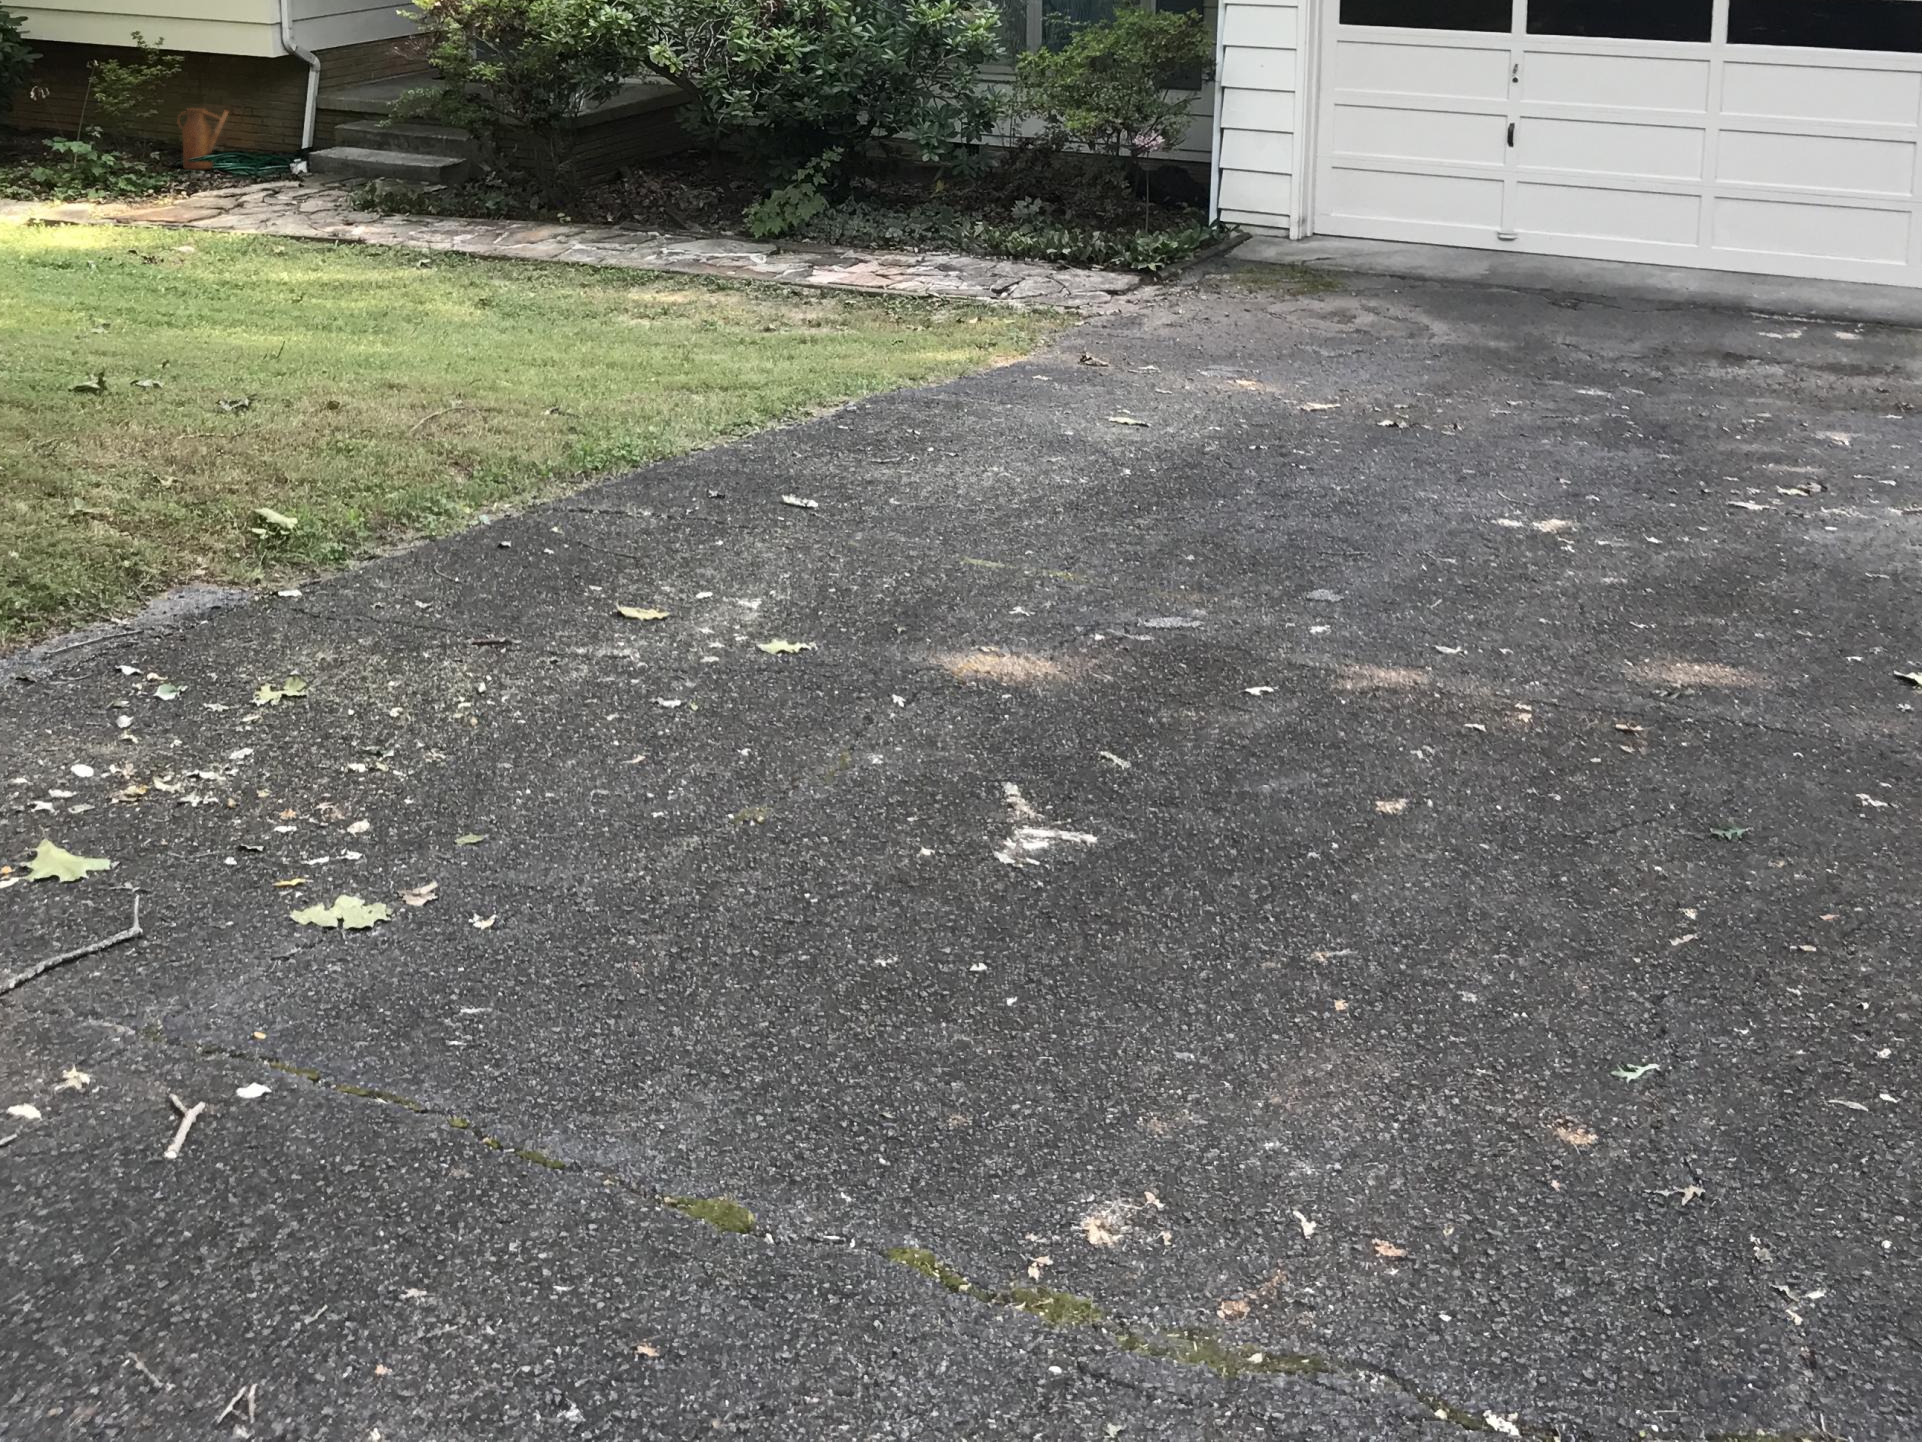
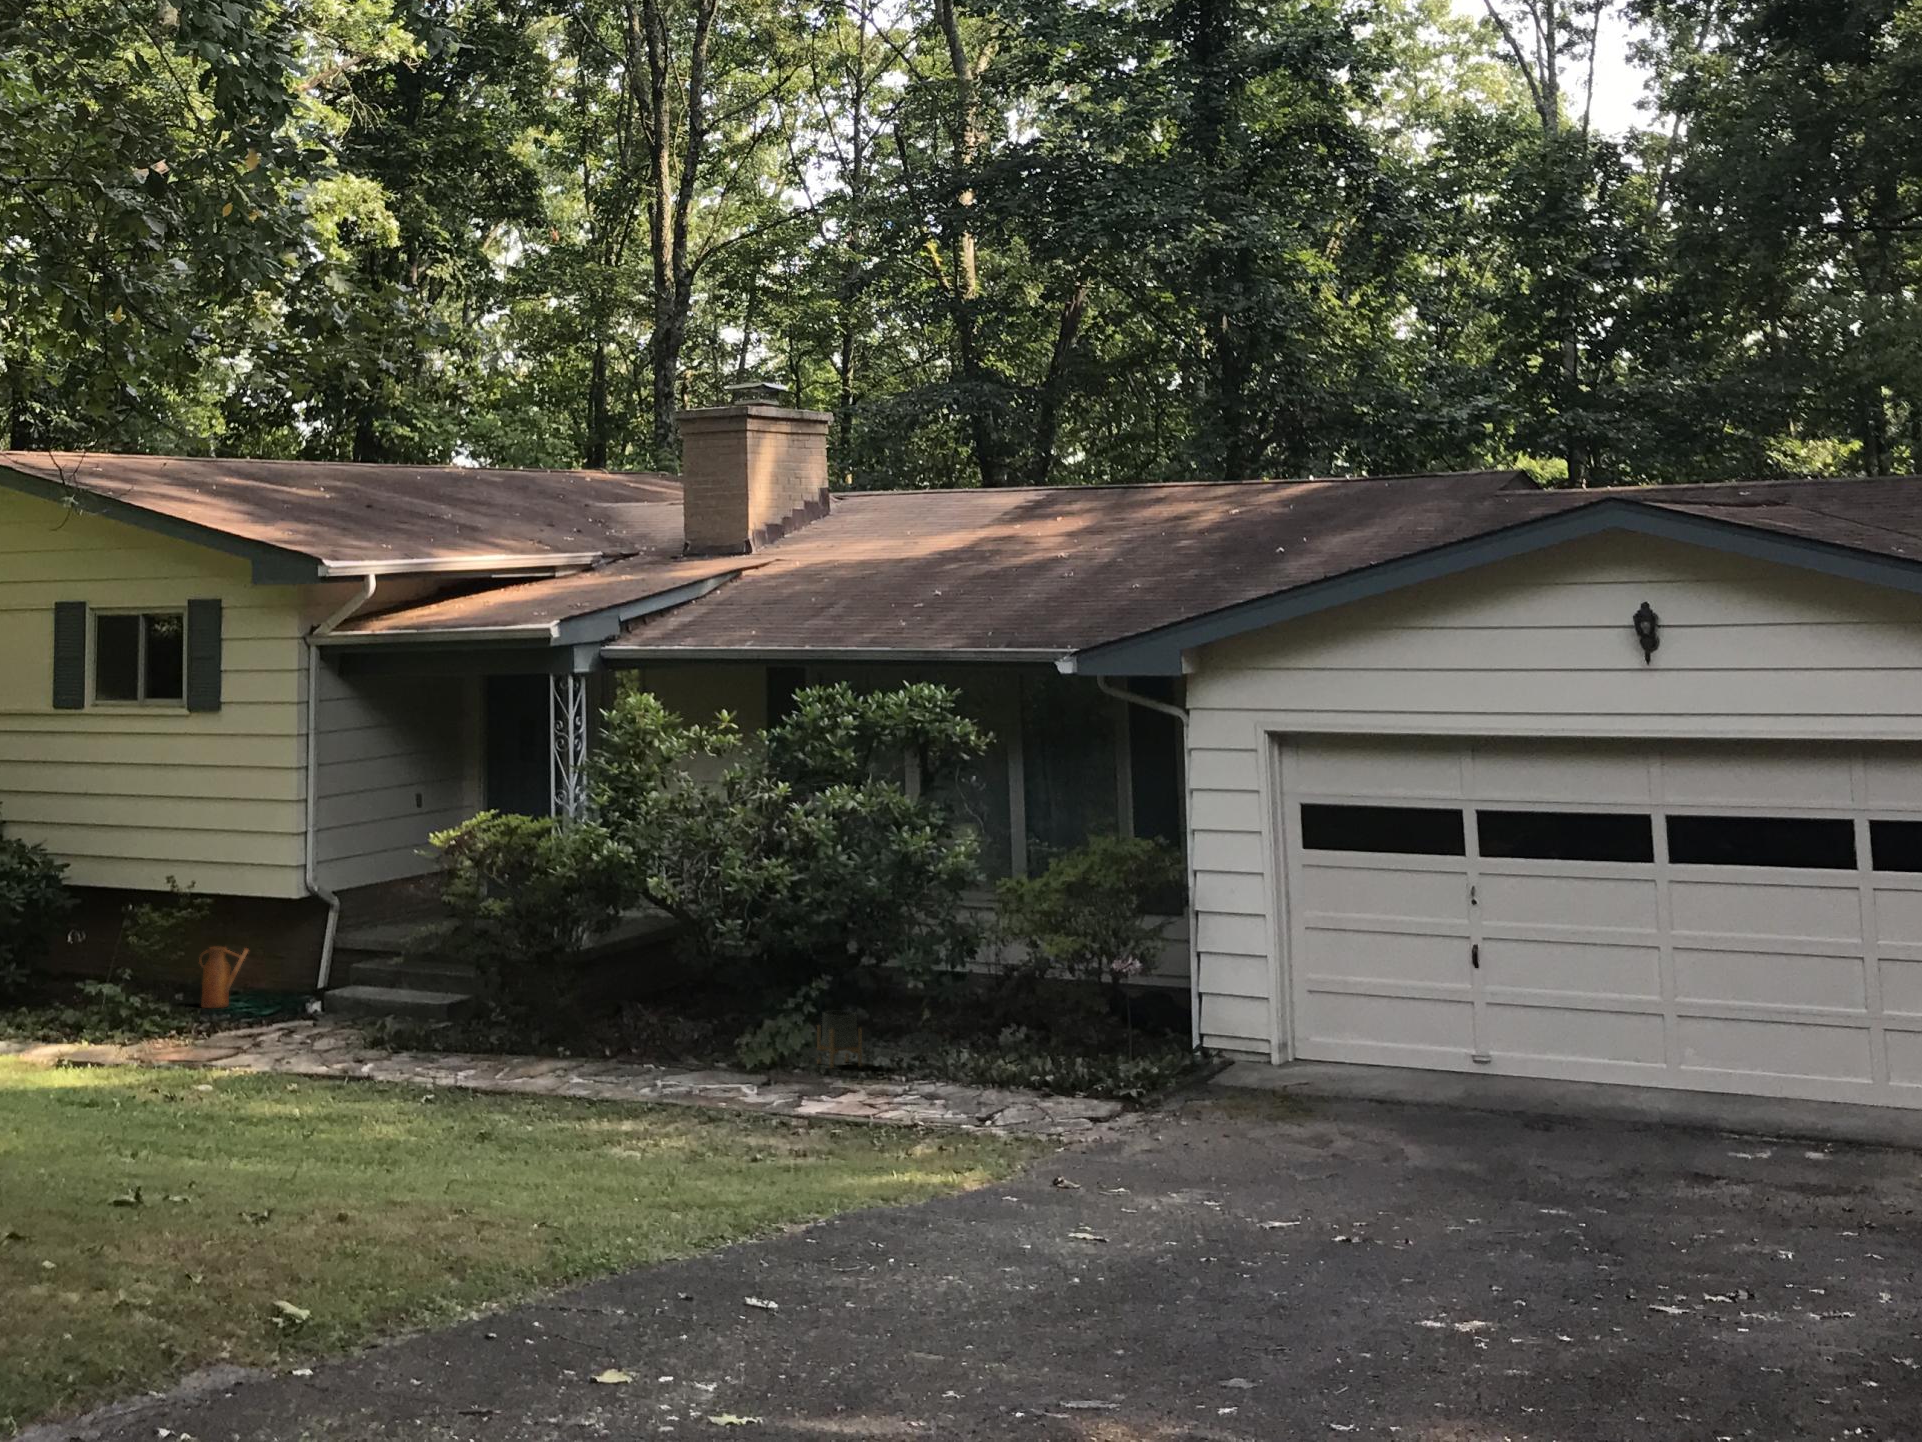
planter: none [827,181,874,237] -> present [817,1011,862,1068]

